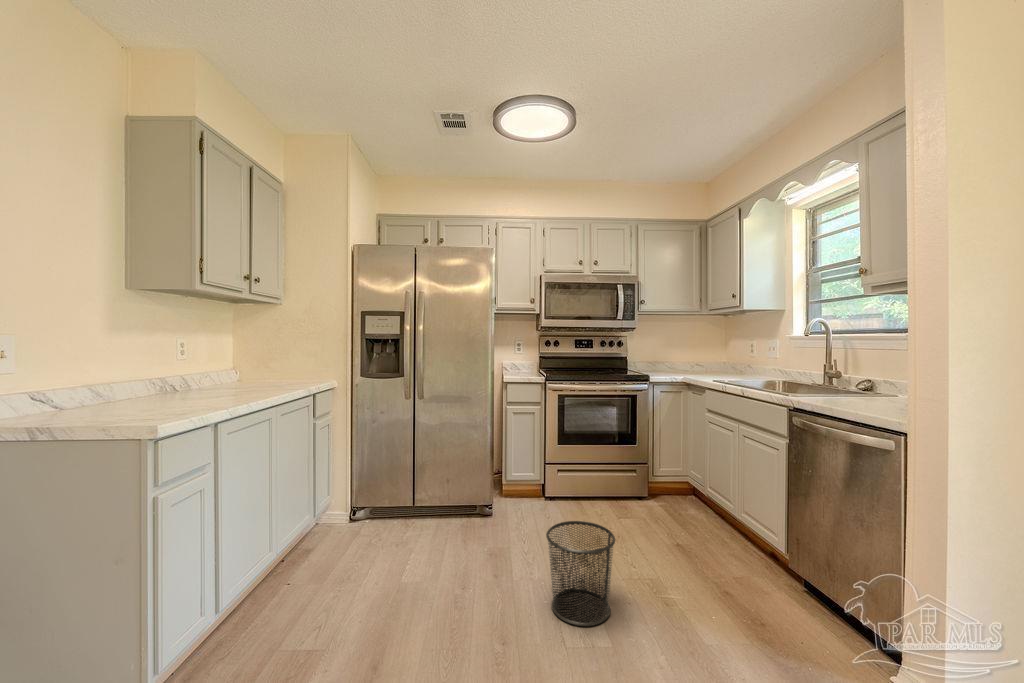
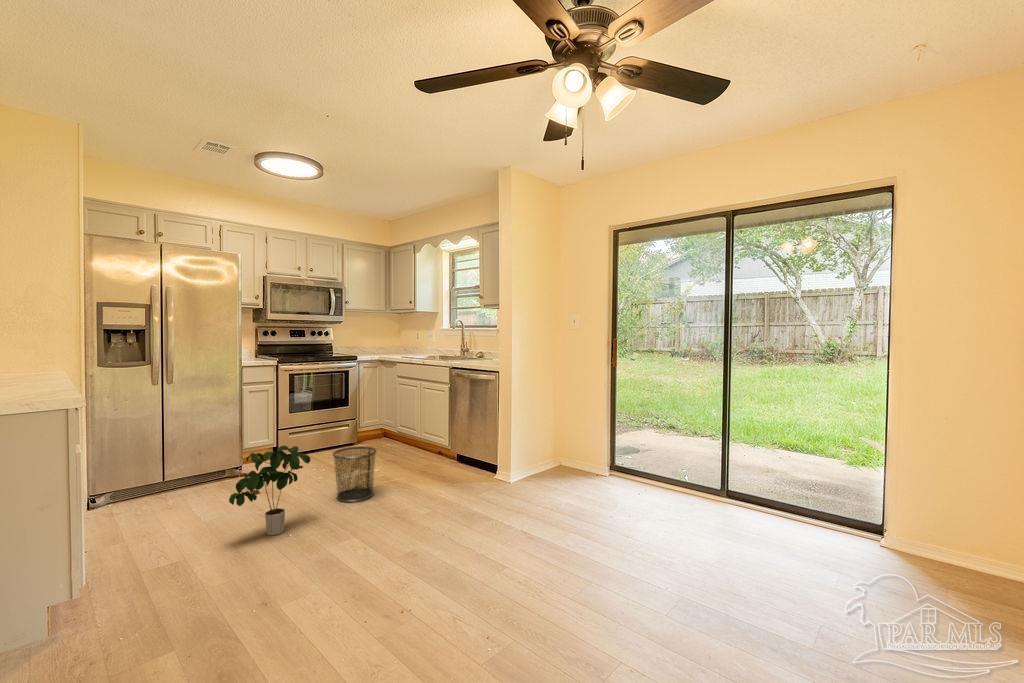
potted plant: none [371,510,490,648] -> present [229,446,310,535]

